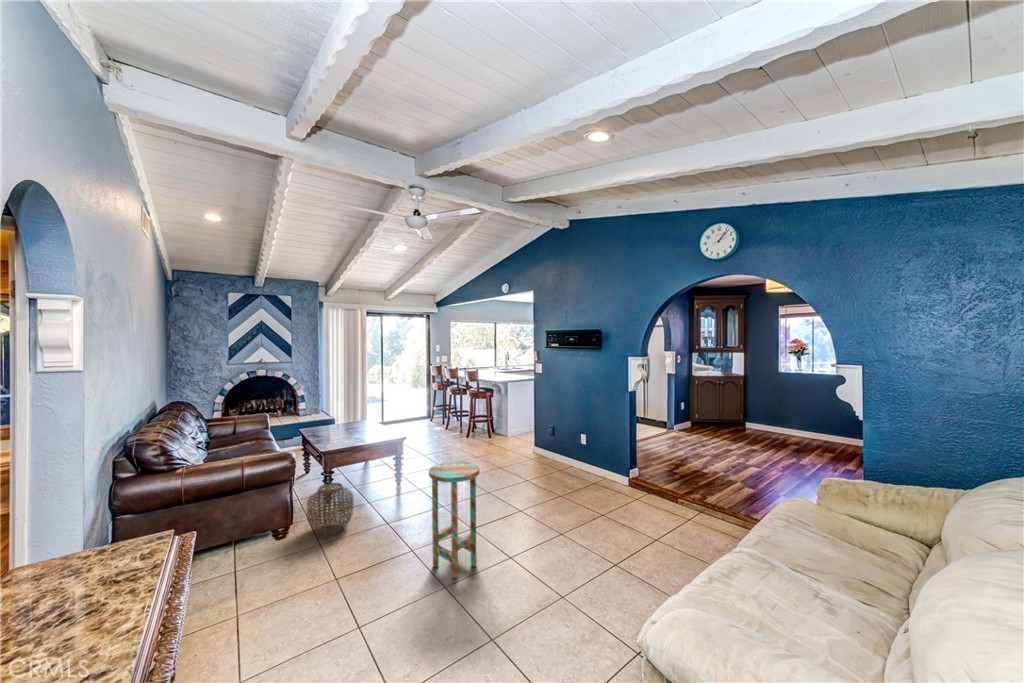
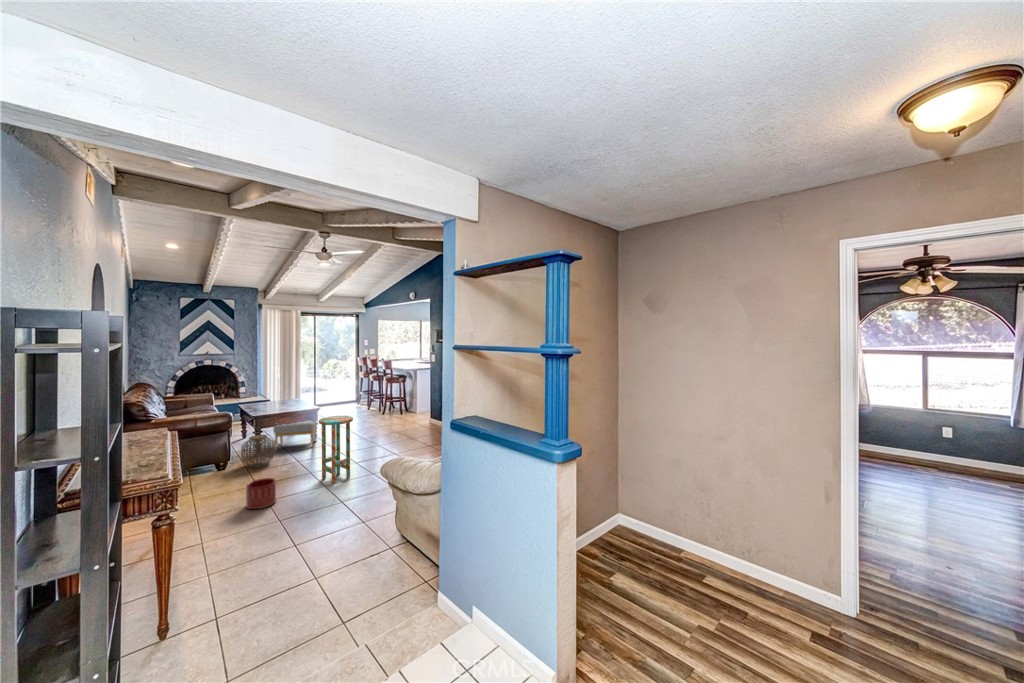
footstool: none [346,451,401,499] -> present [273,421,317,450]
planter: none [325,583,374,651] -> present [246,478,276,509]

